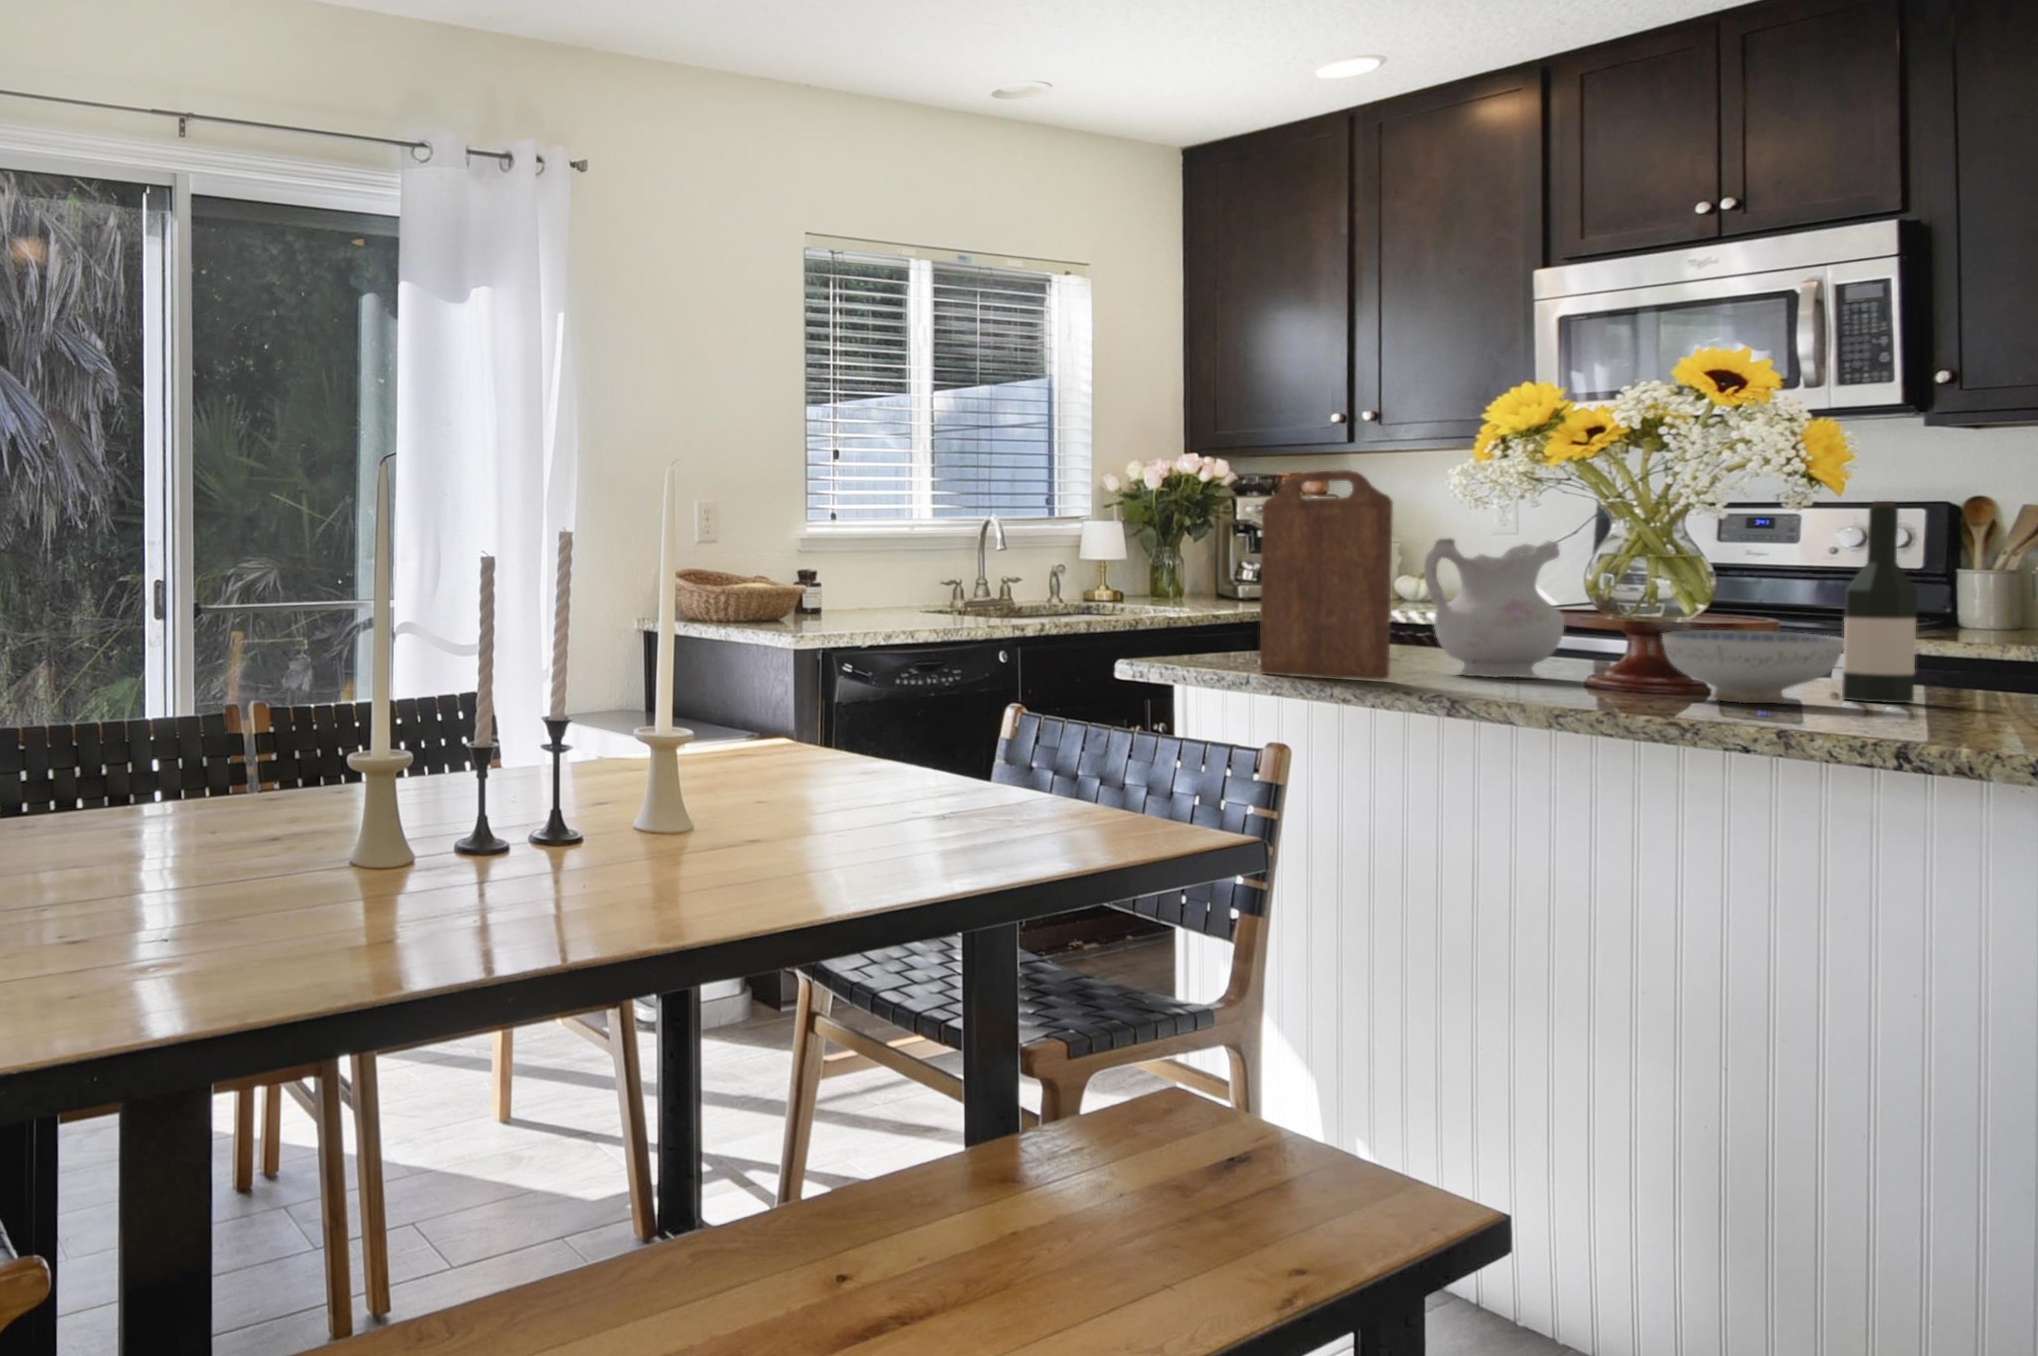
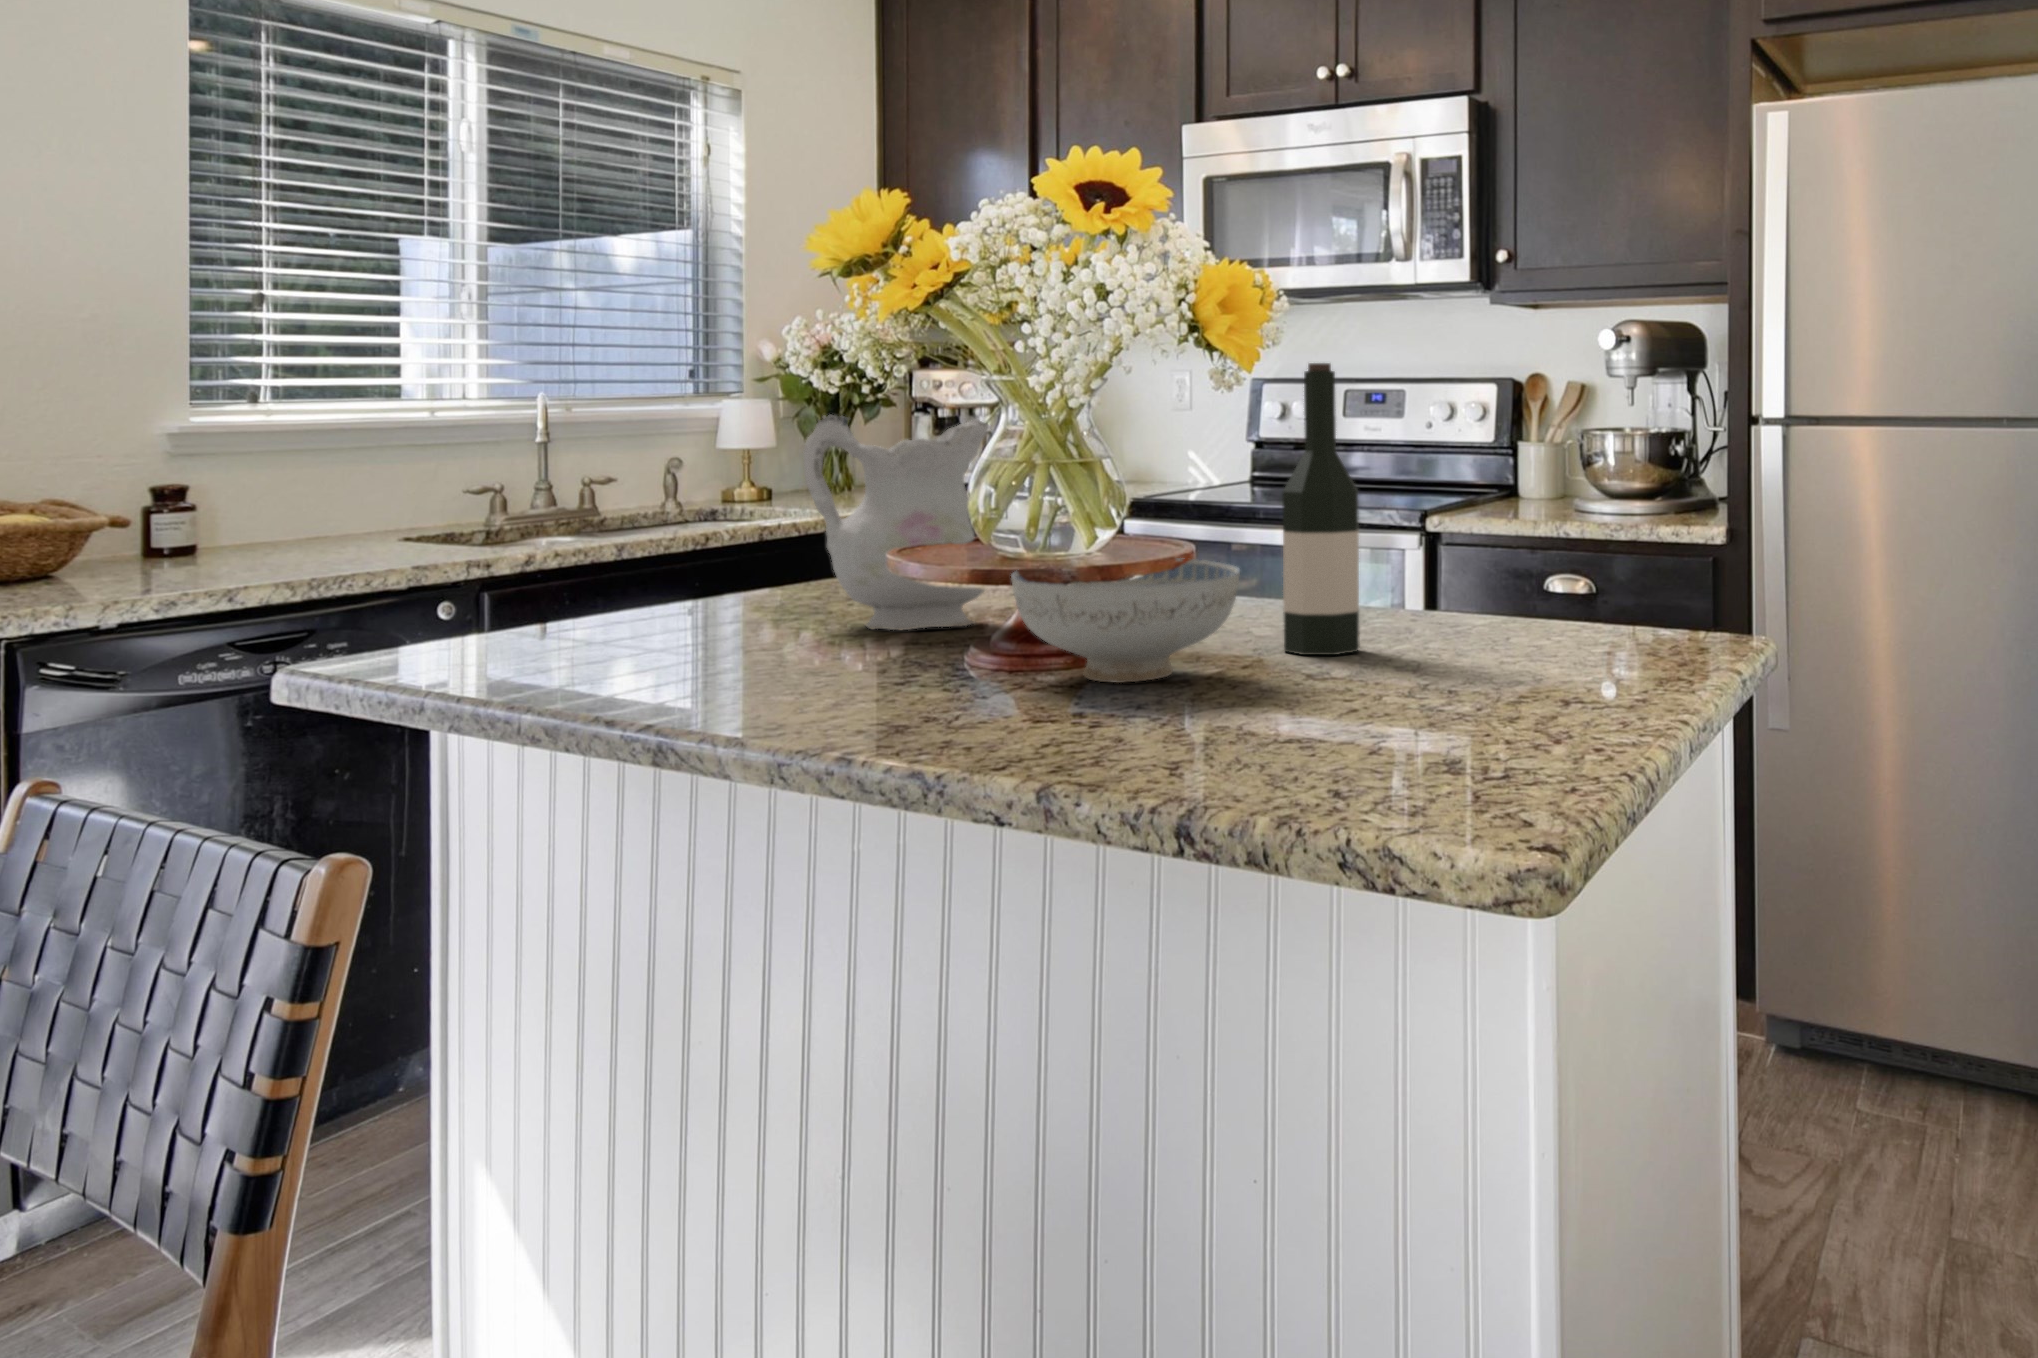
cutting board: present [1260,470,1393,679] -> none [469,292,658,661]

